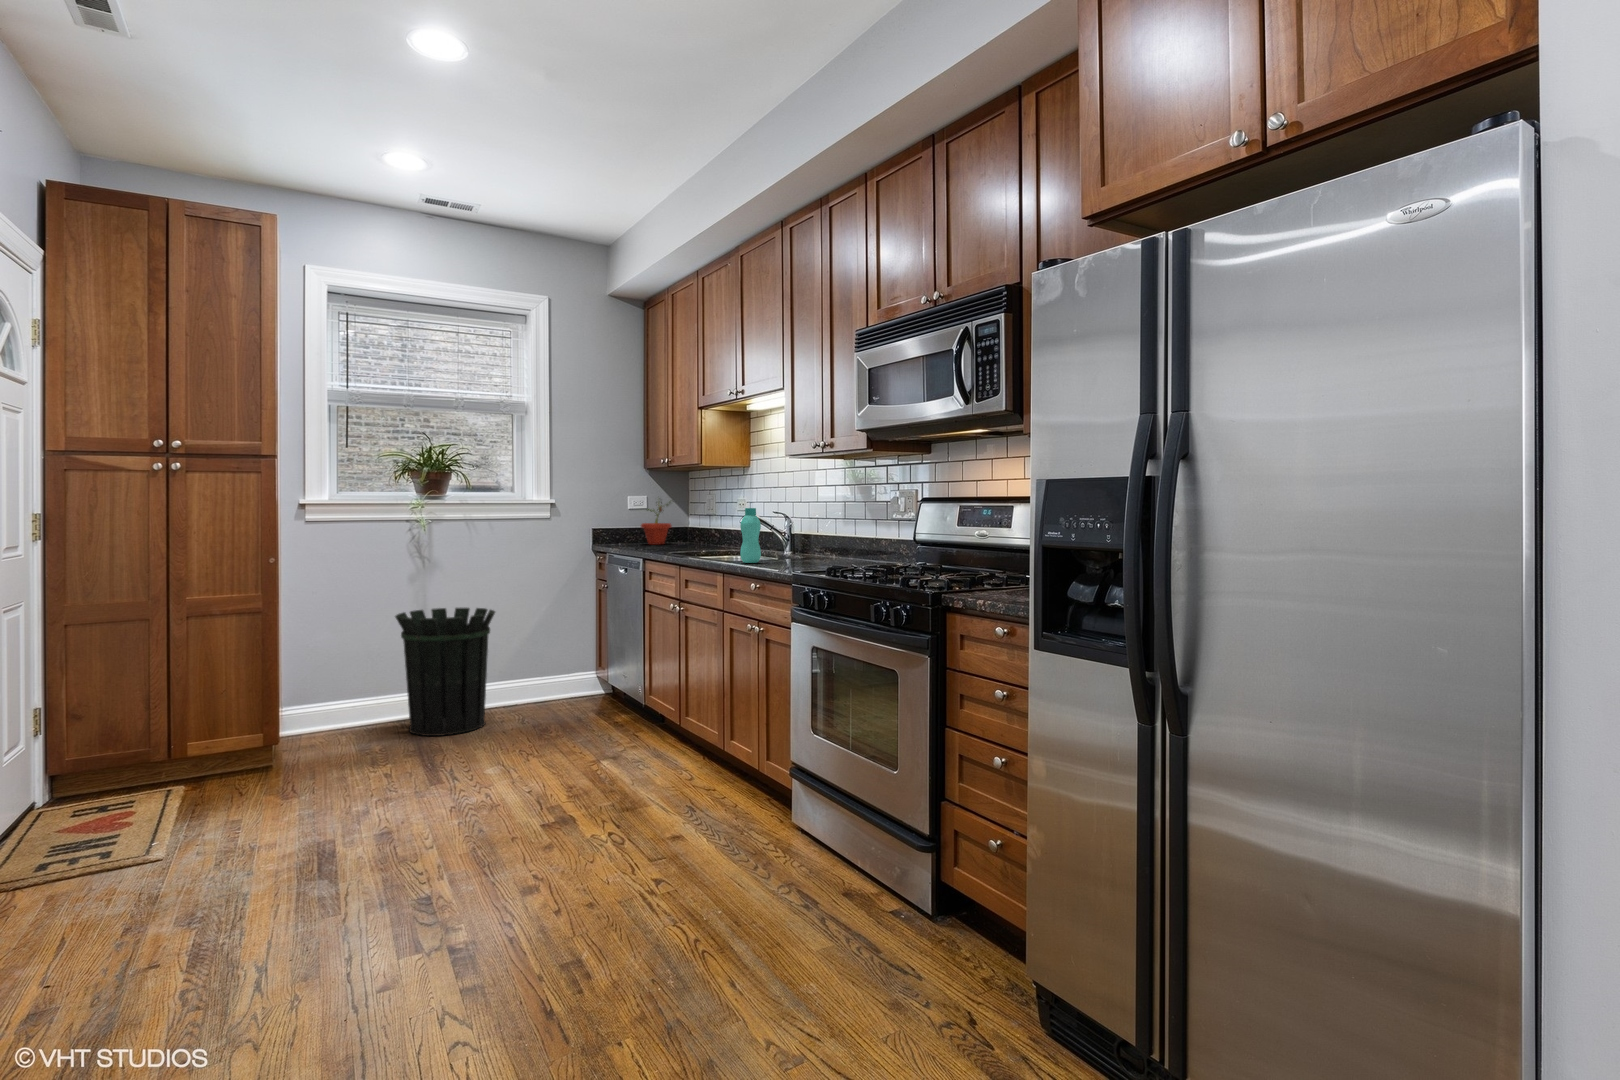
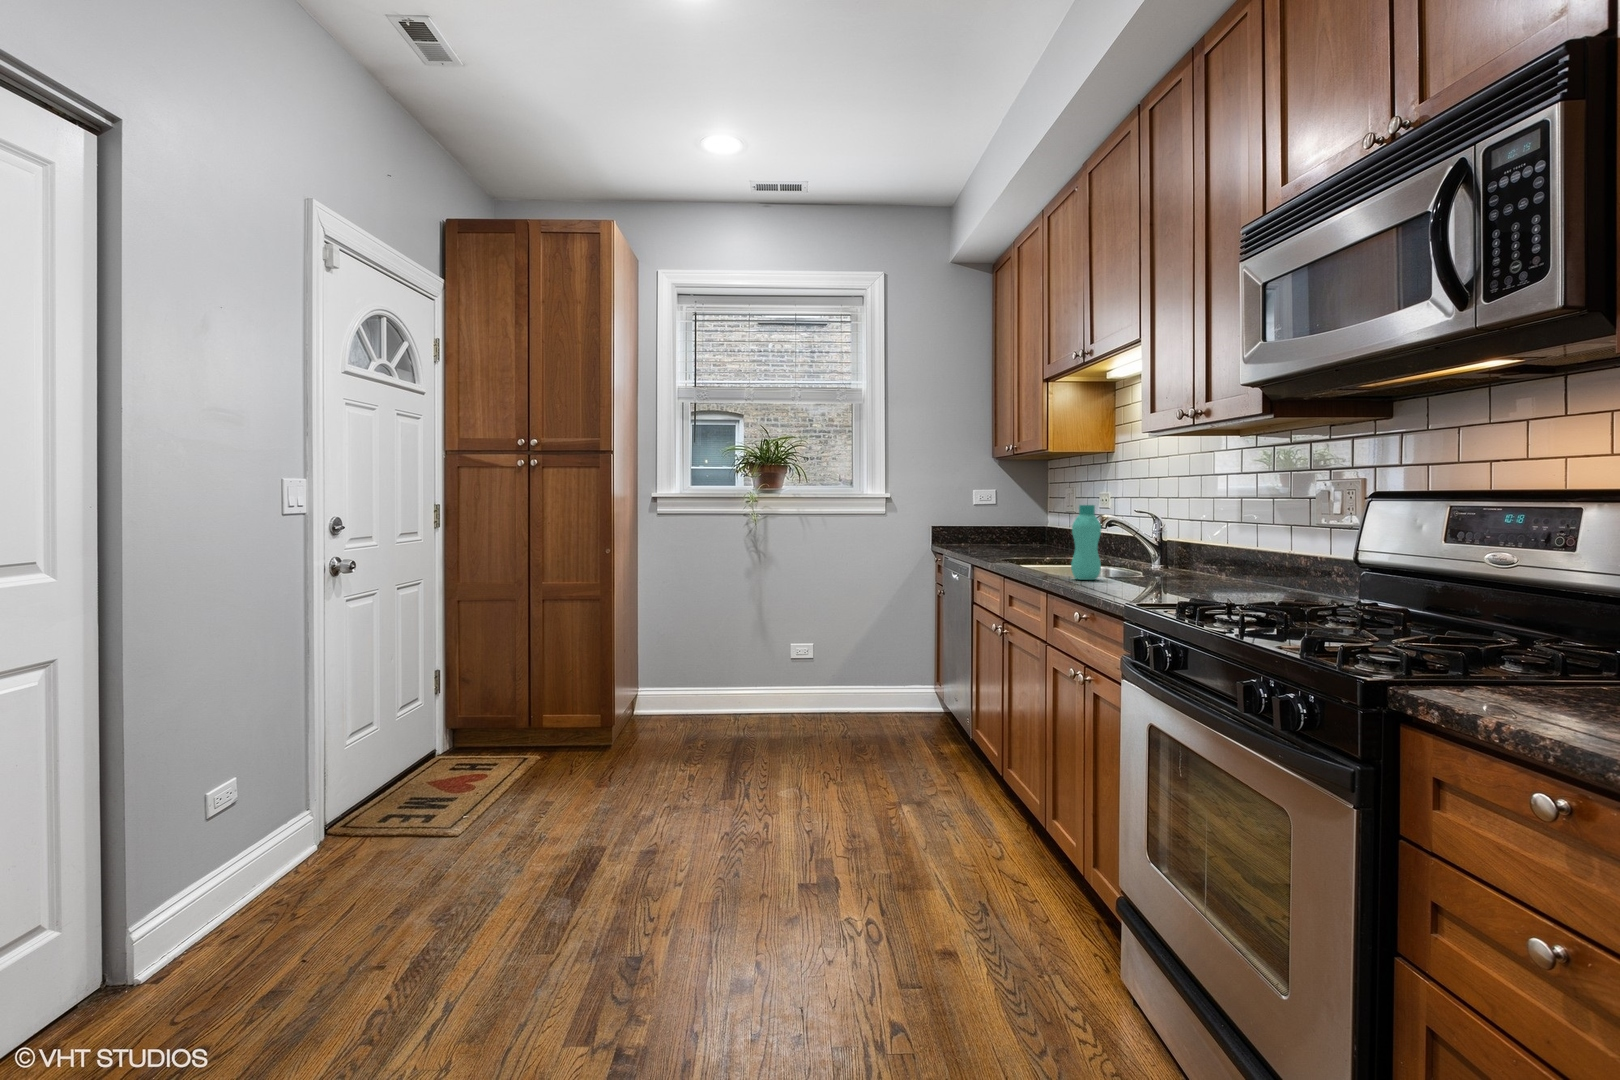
potted plant: present [641,502,672,544] -> none [988,490,1027,546]
waste bin: present [395,608,495,736] -> none [723,608,819,743]

